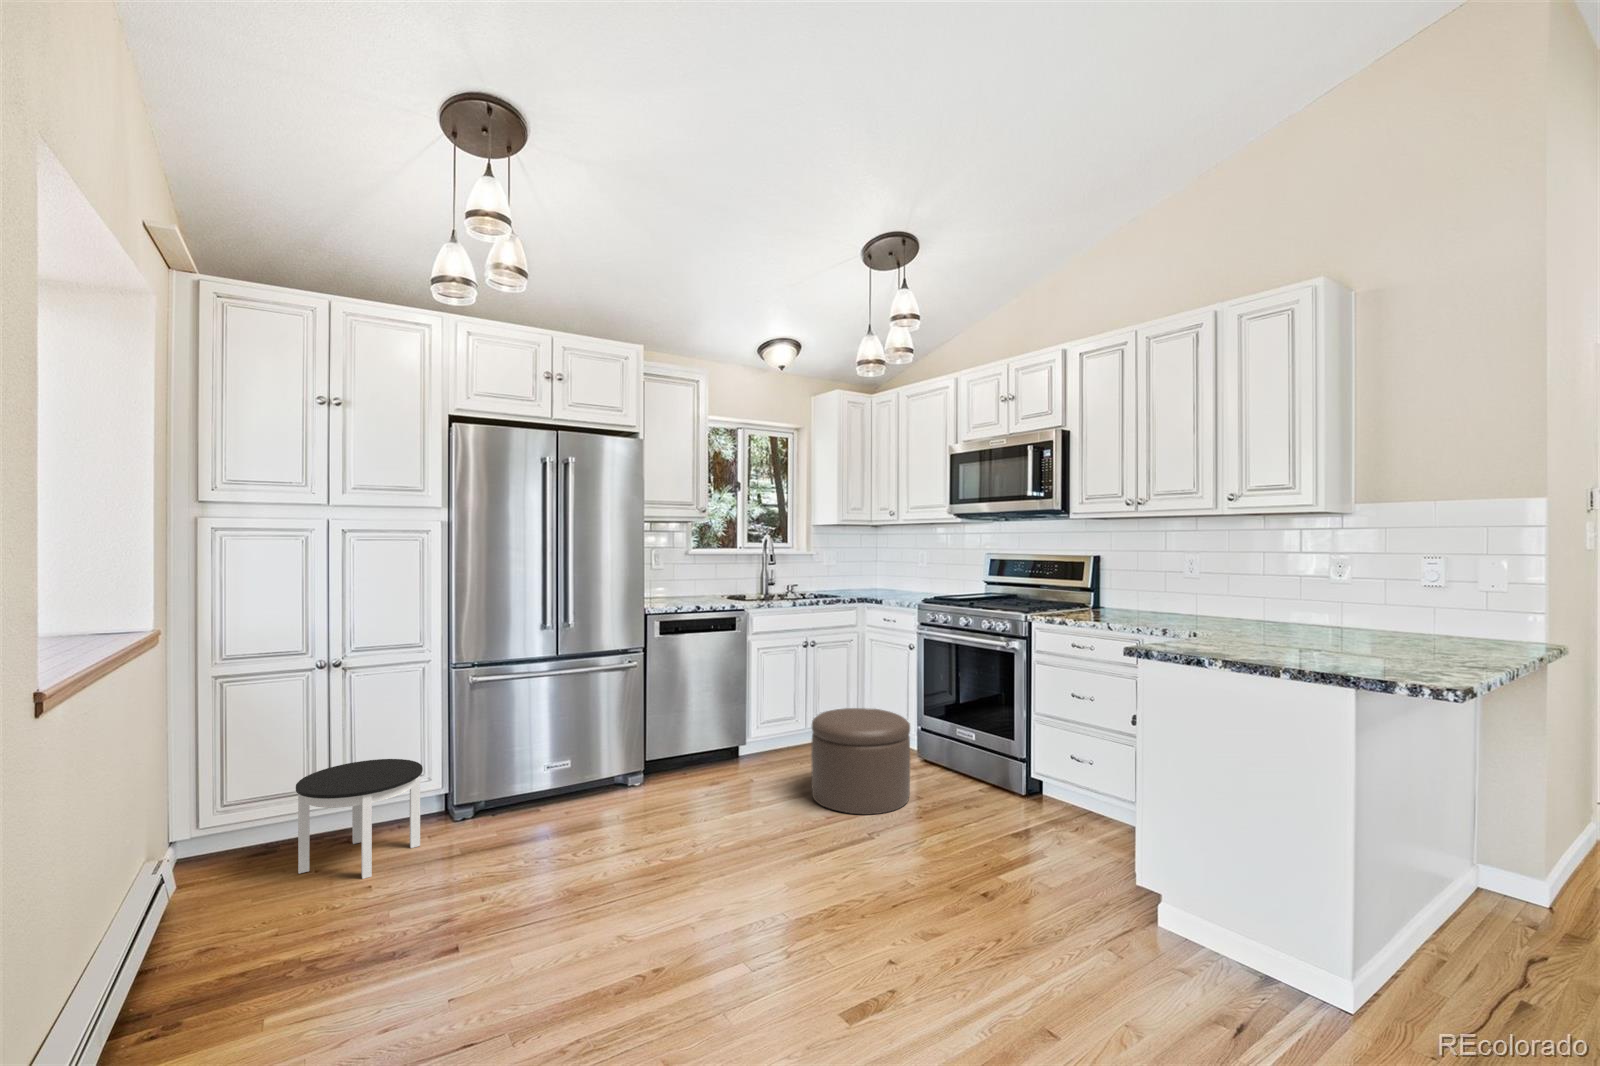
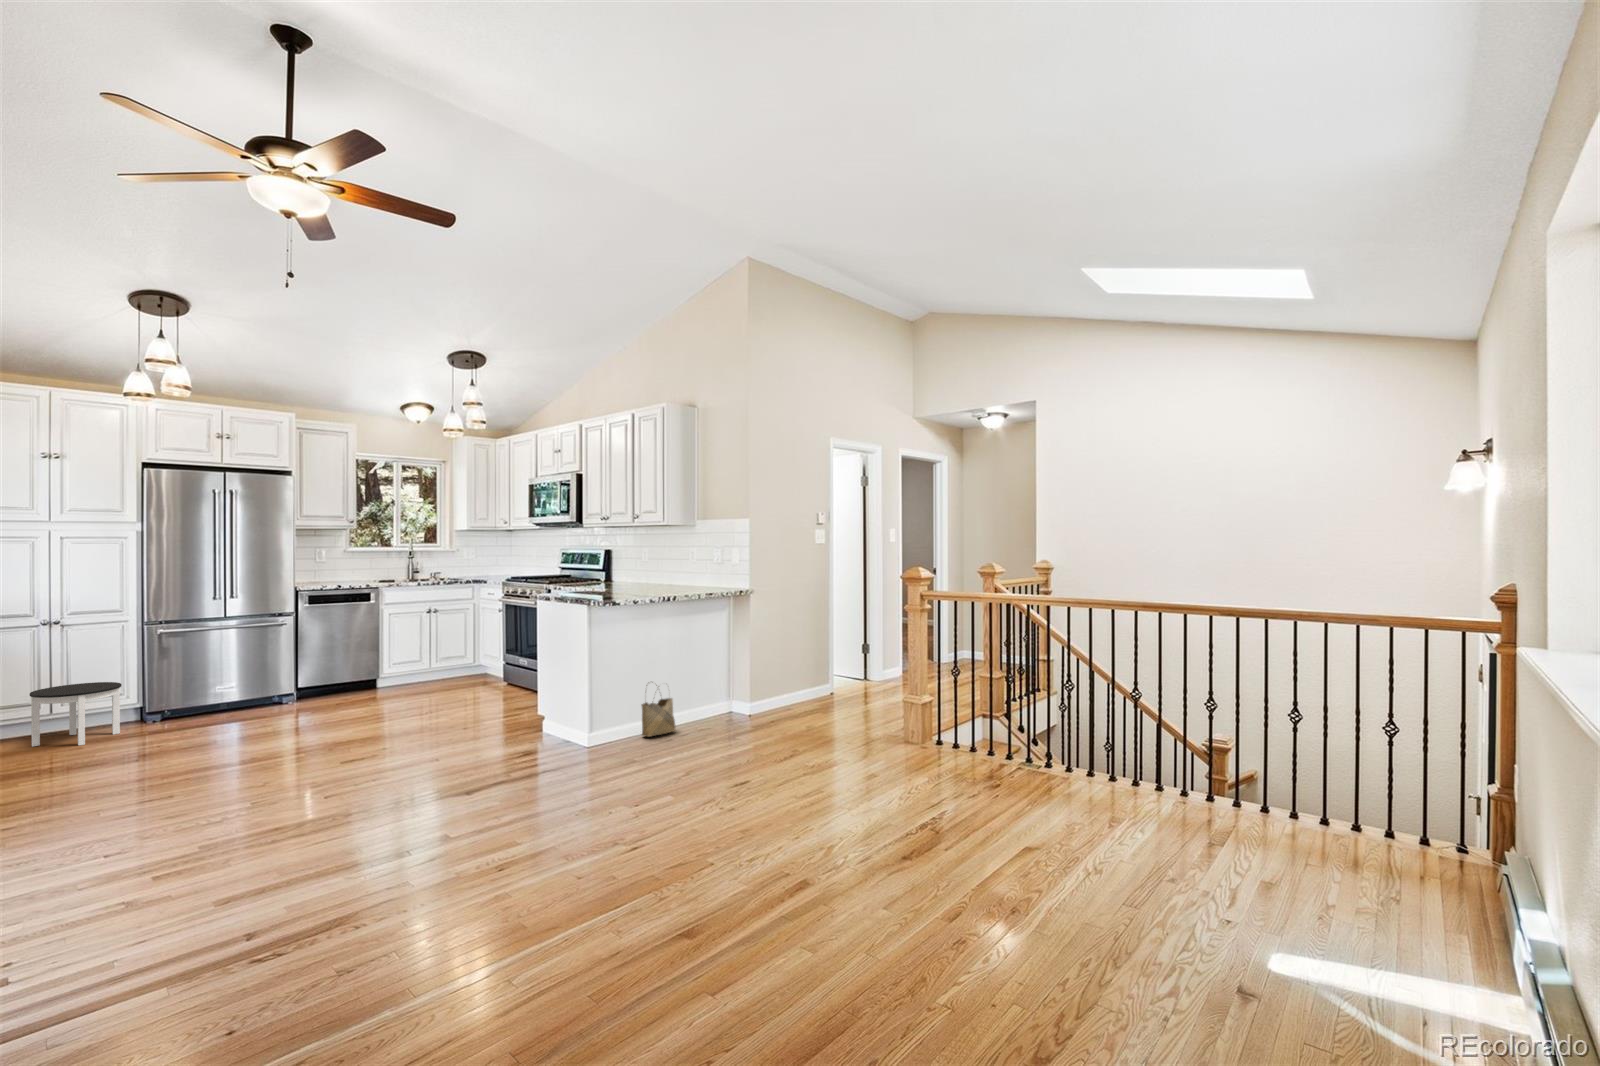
ottoman: present [811,708,910,814] -> none [408,648,474,706]
woven basket: none [1460,864,1536,1014] -> present [642,698,675,737]

